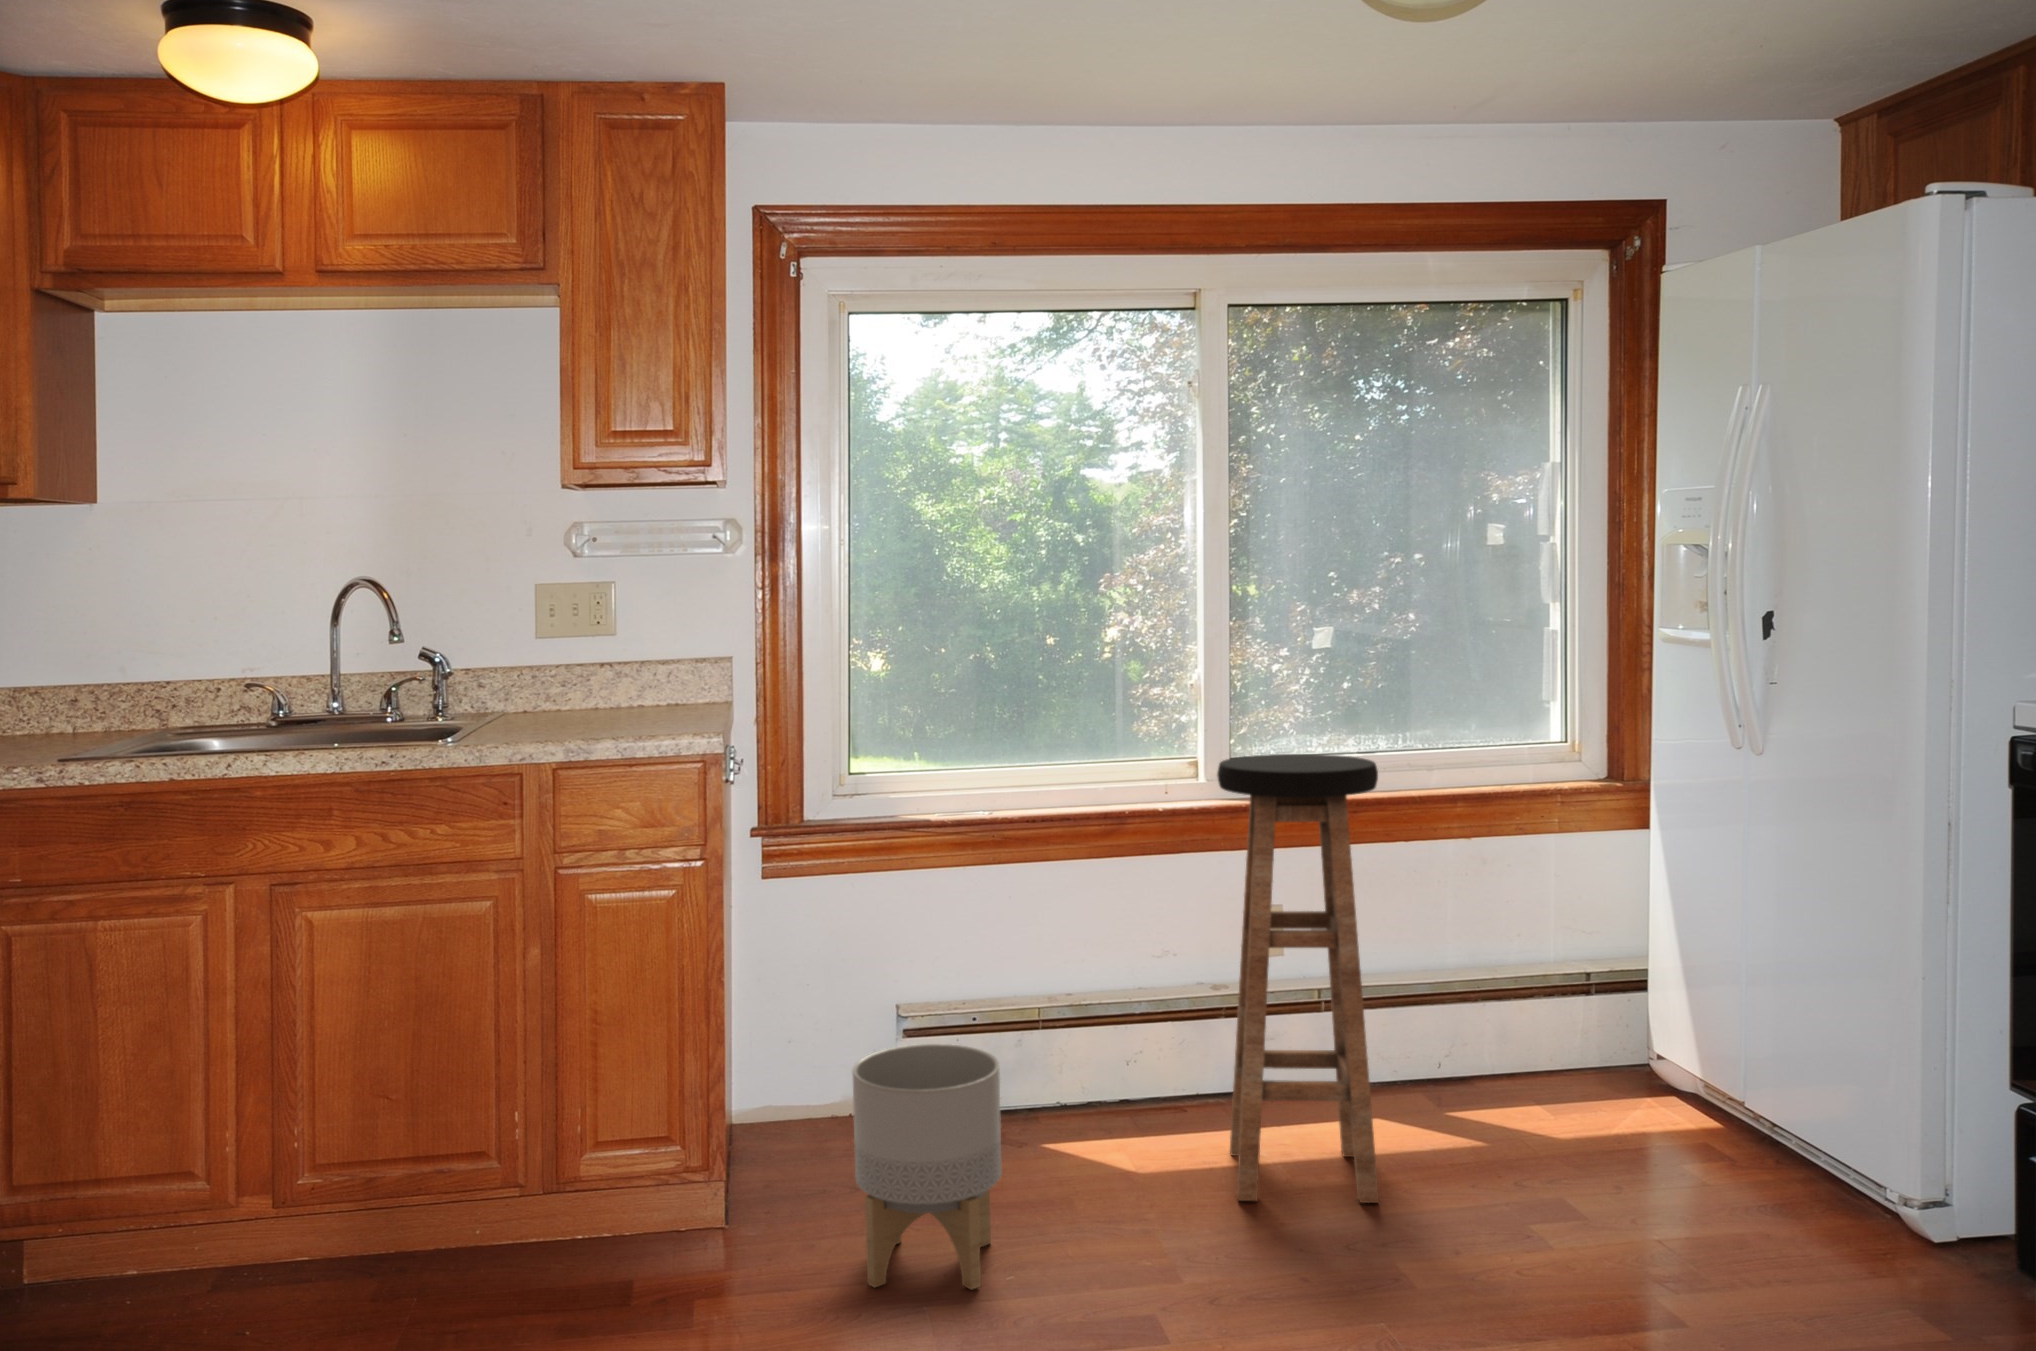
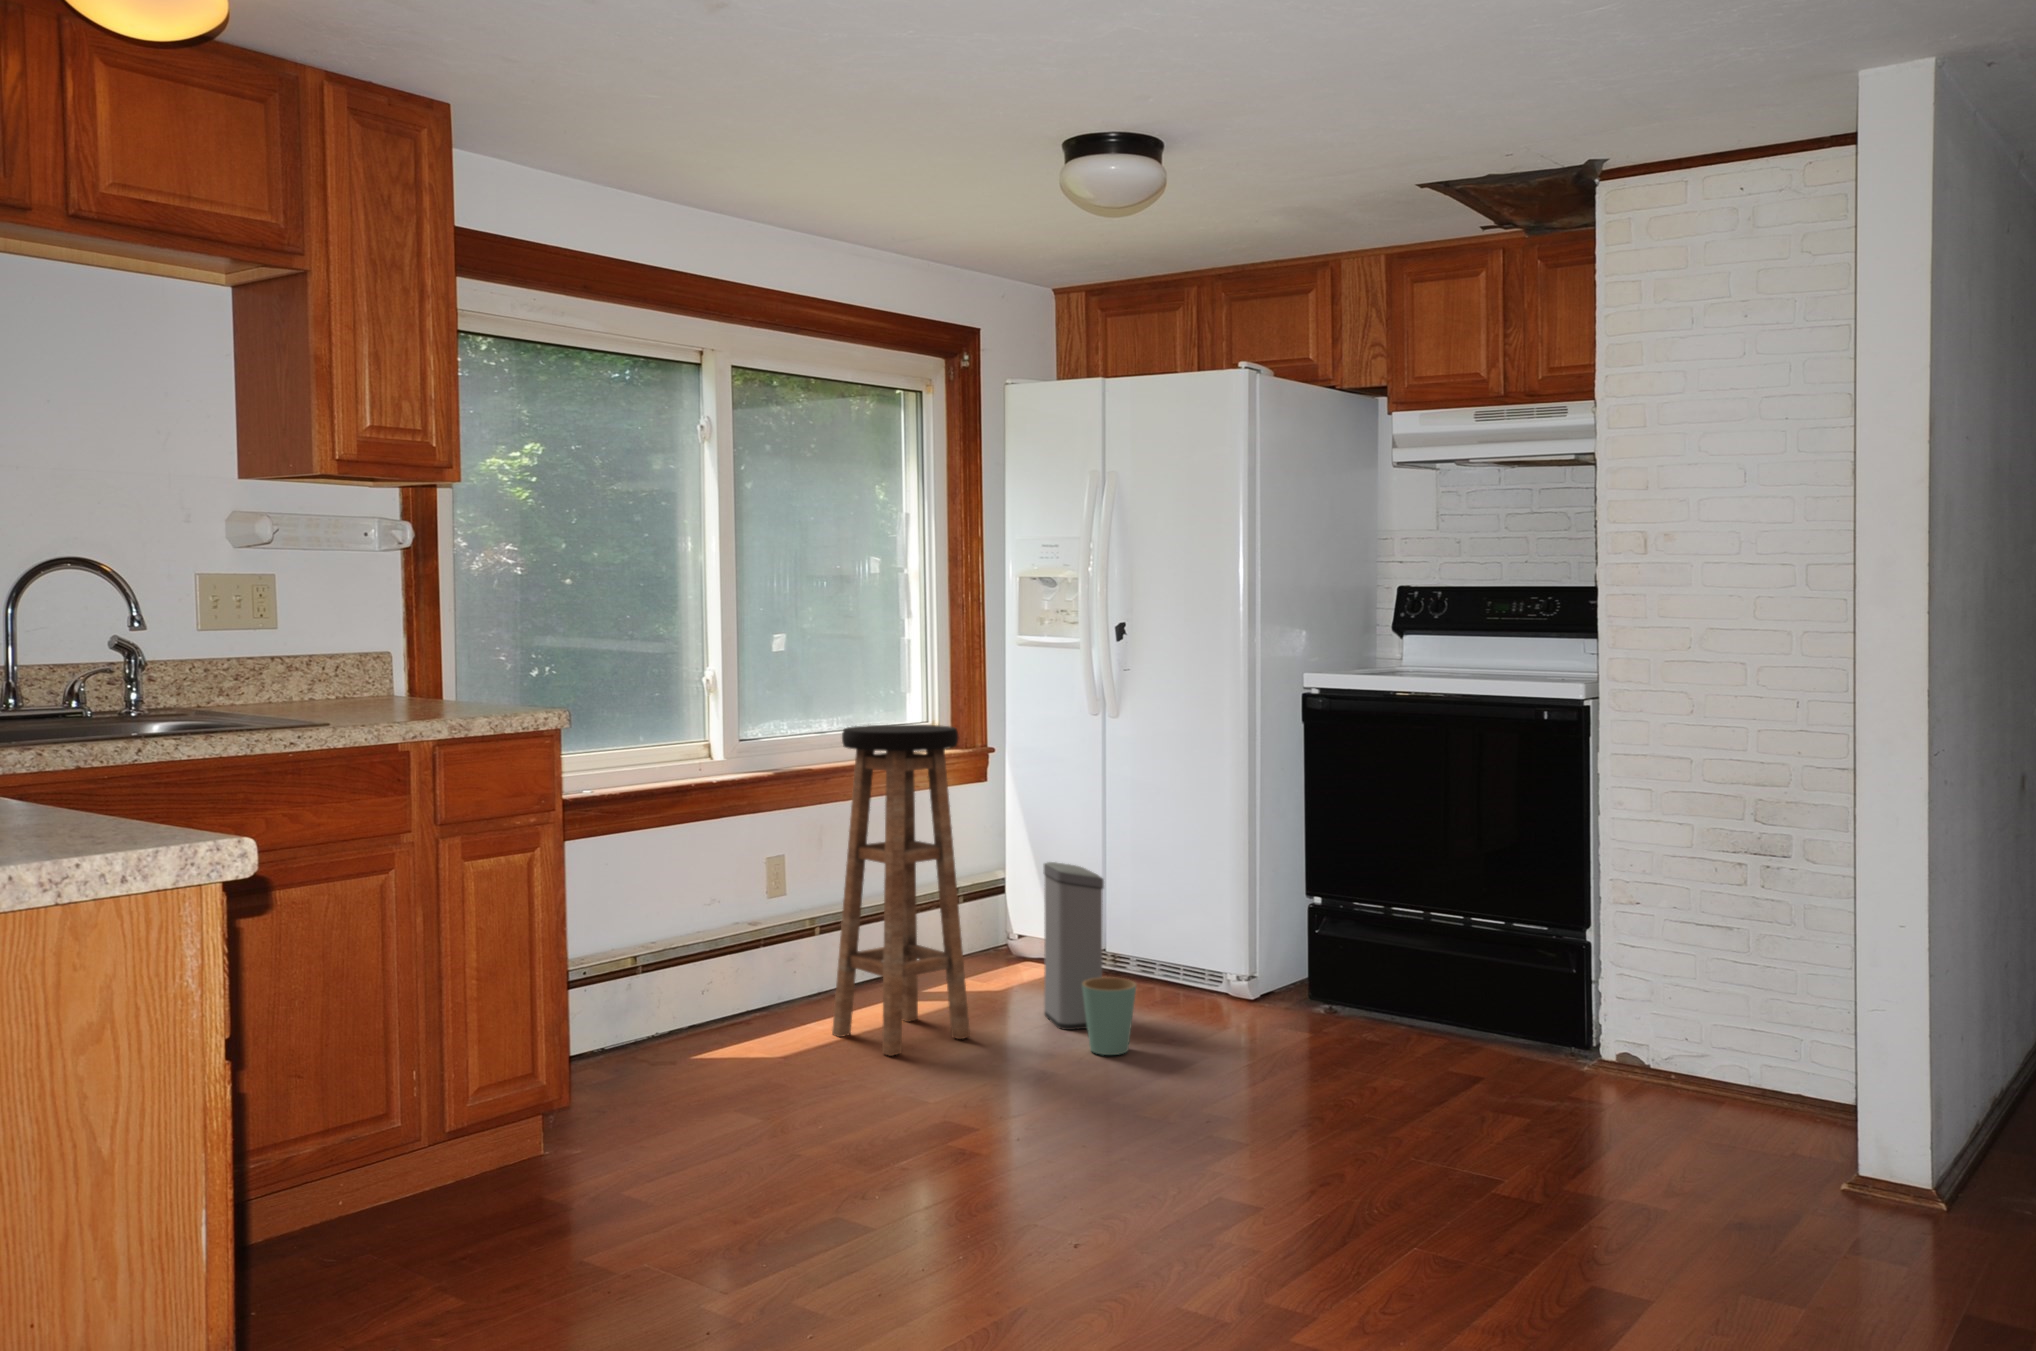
trash can: none [1493,974,1613,1299] -> present [1044,862,1136,1055]
planter: present [853,1044,1002,1290] -> none [696,961,818,1158]

